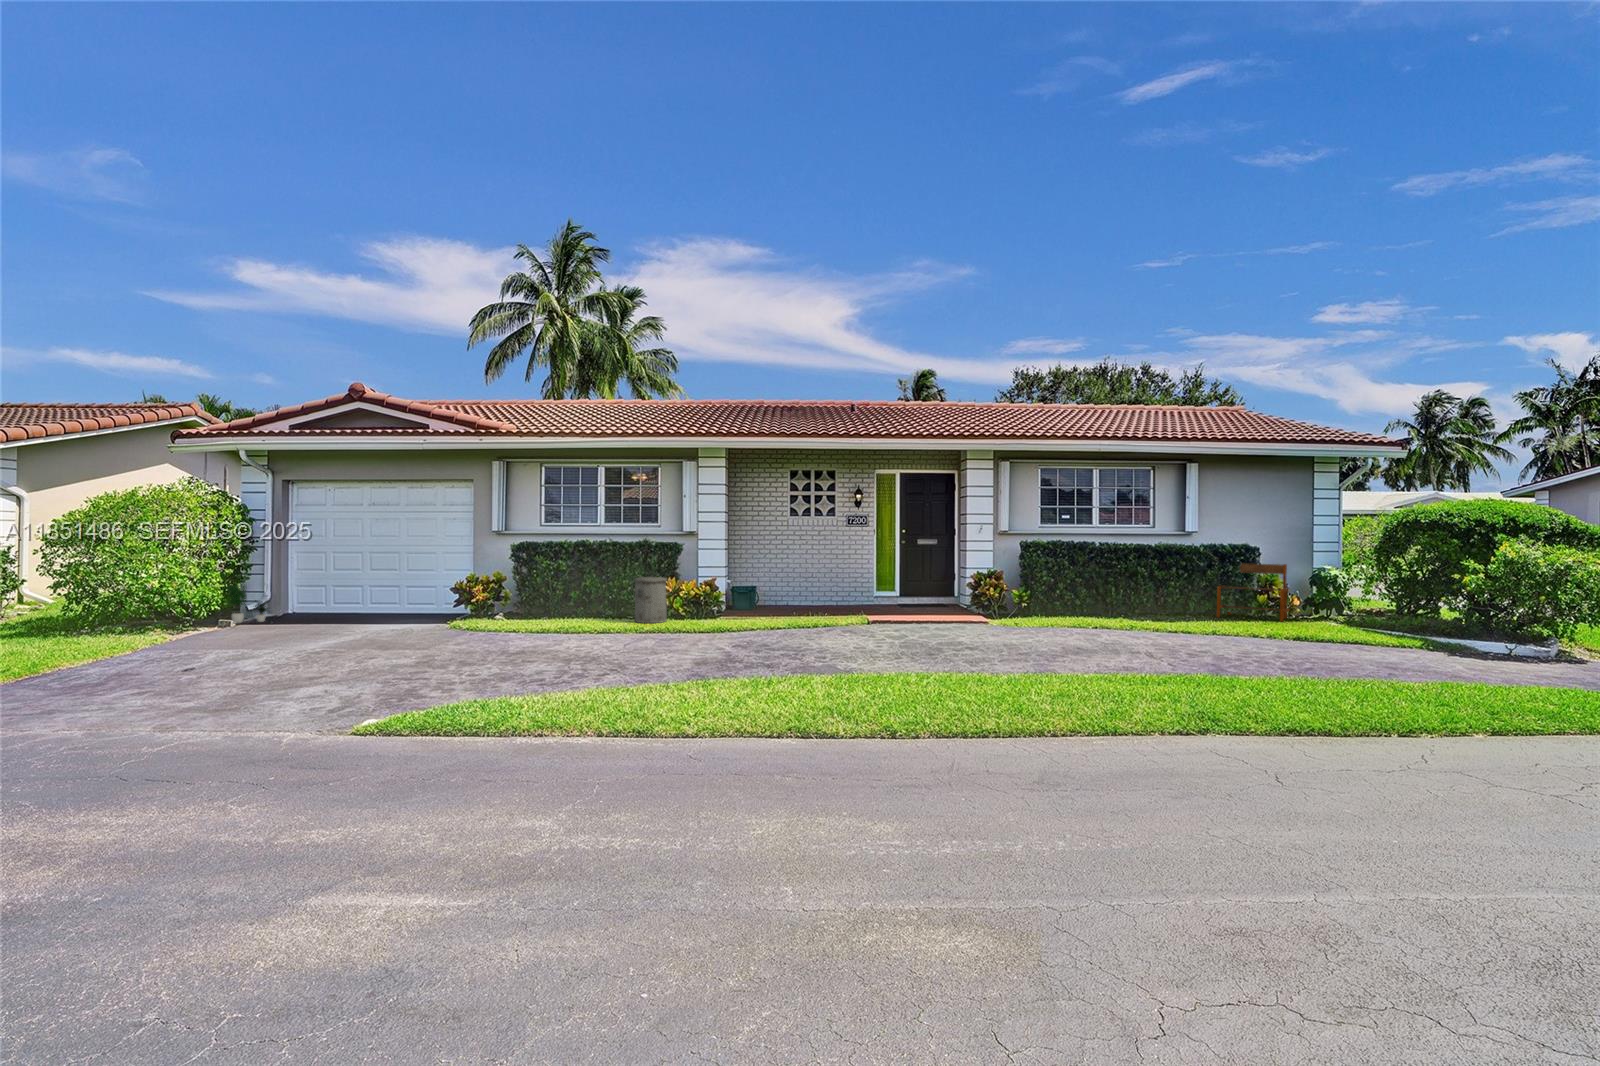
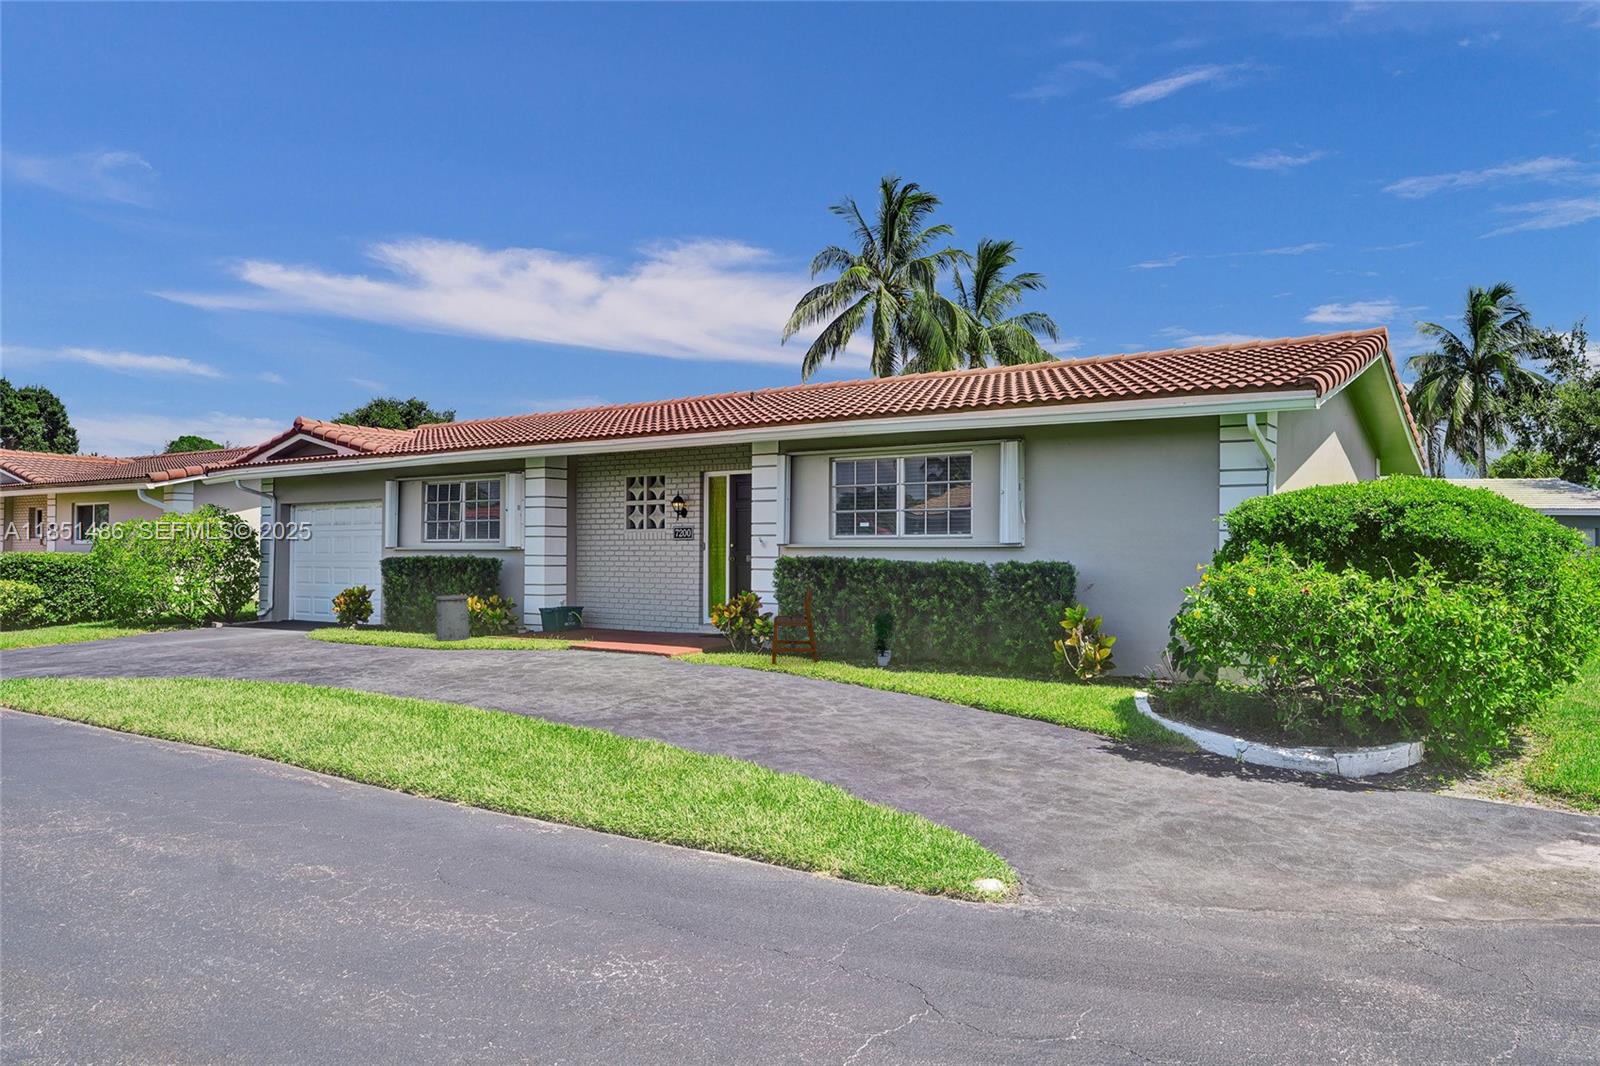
bench: present [1216,563,1289,622] -> present [772,587,818,664]
potted plant: present [228,584,268,623] -> present [870,611,894,666]

